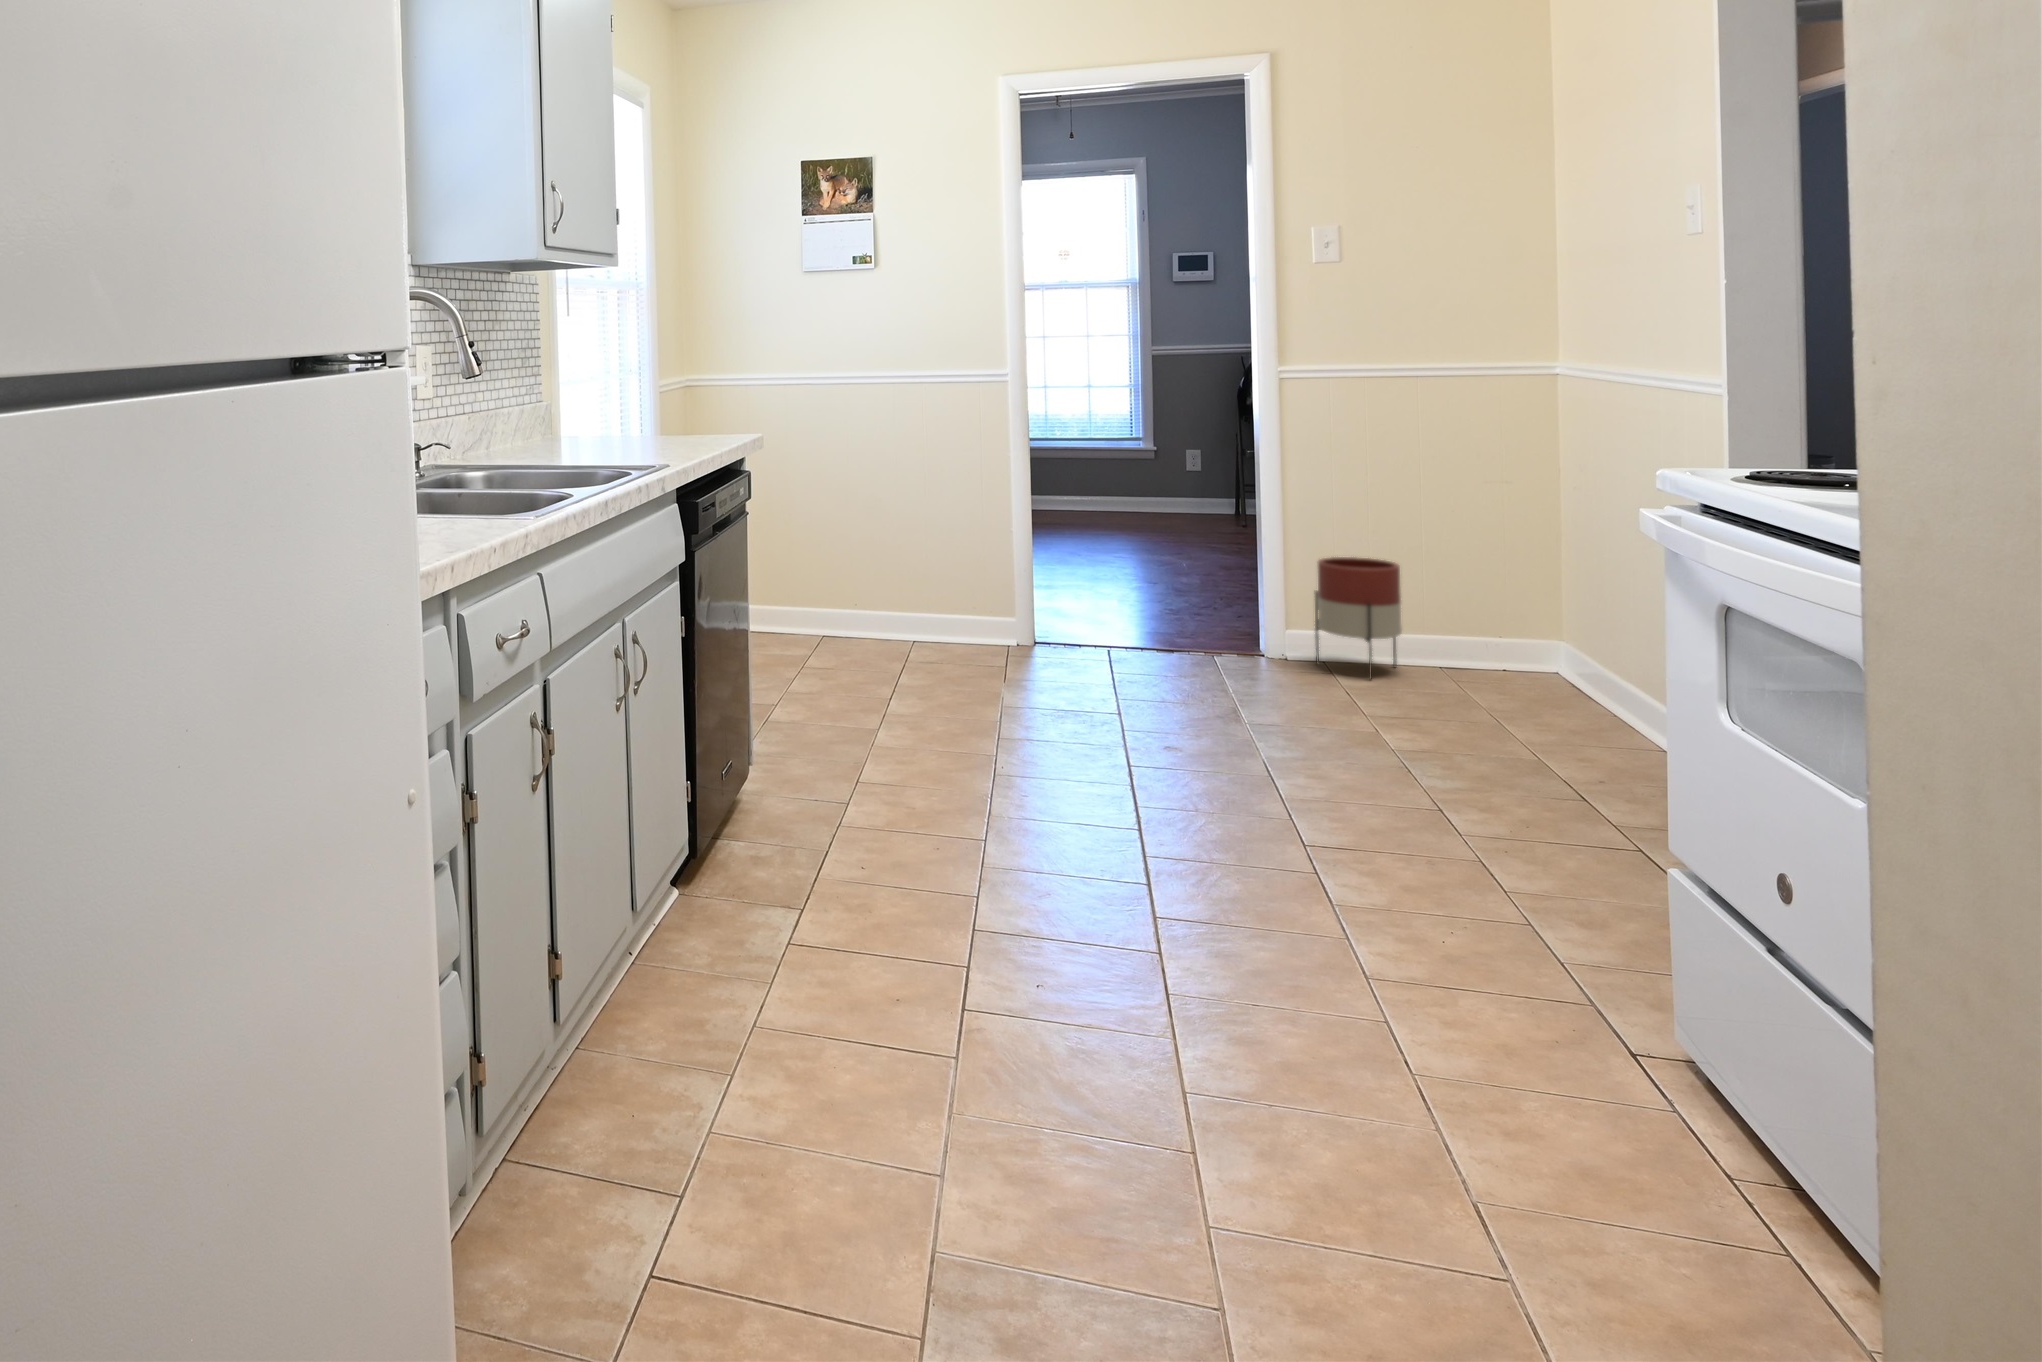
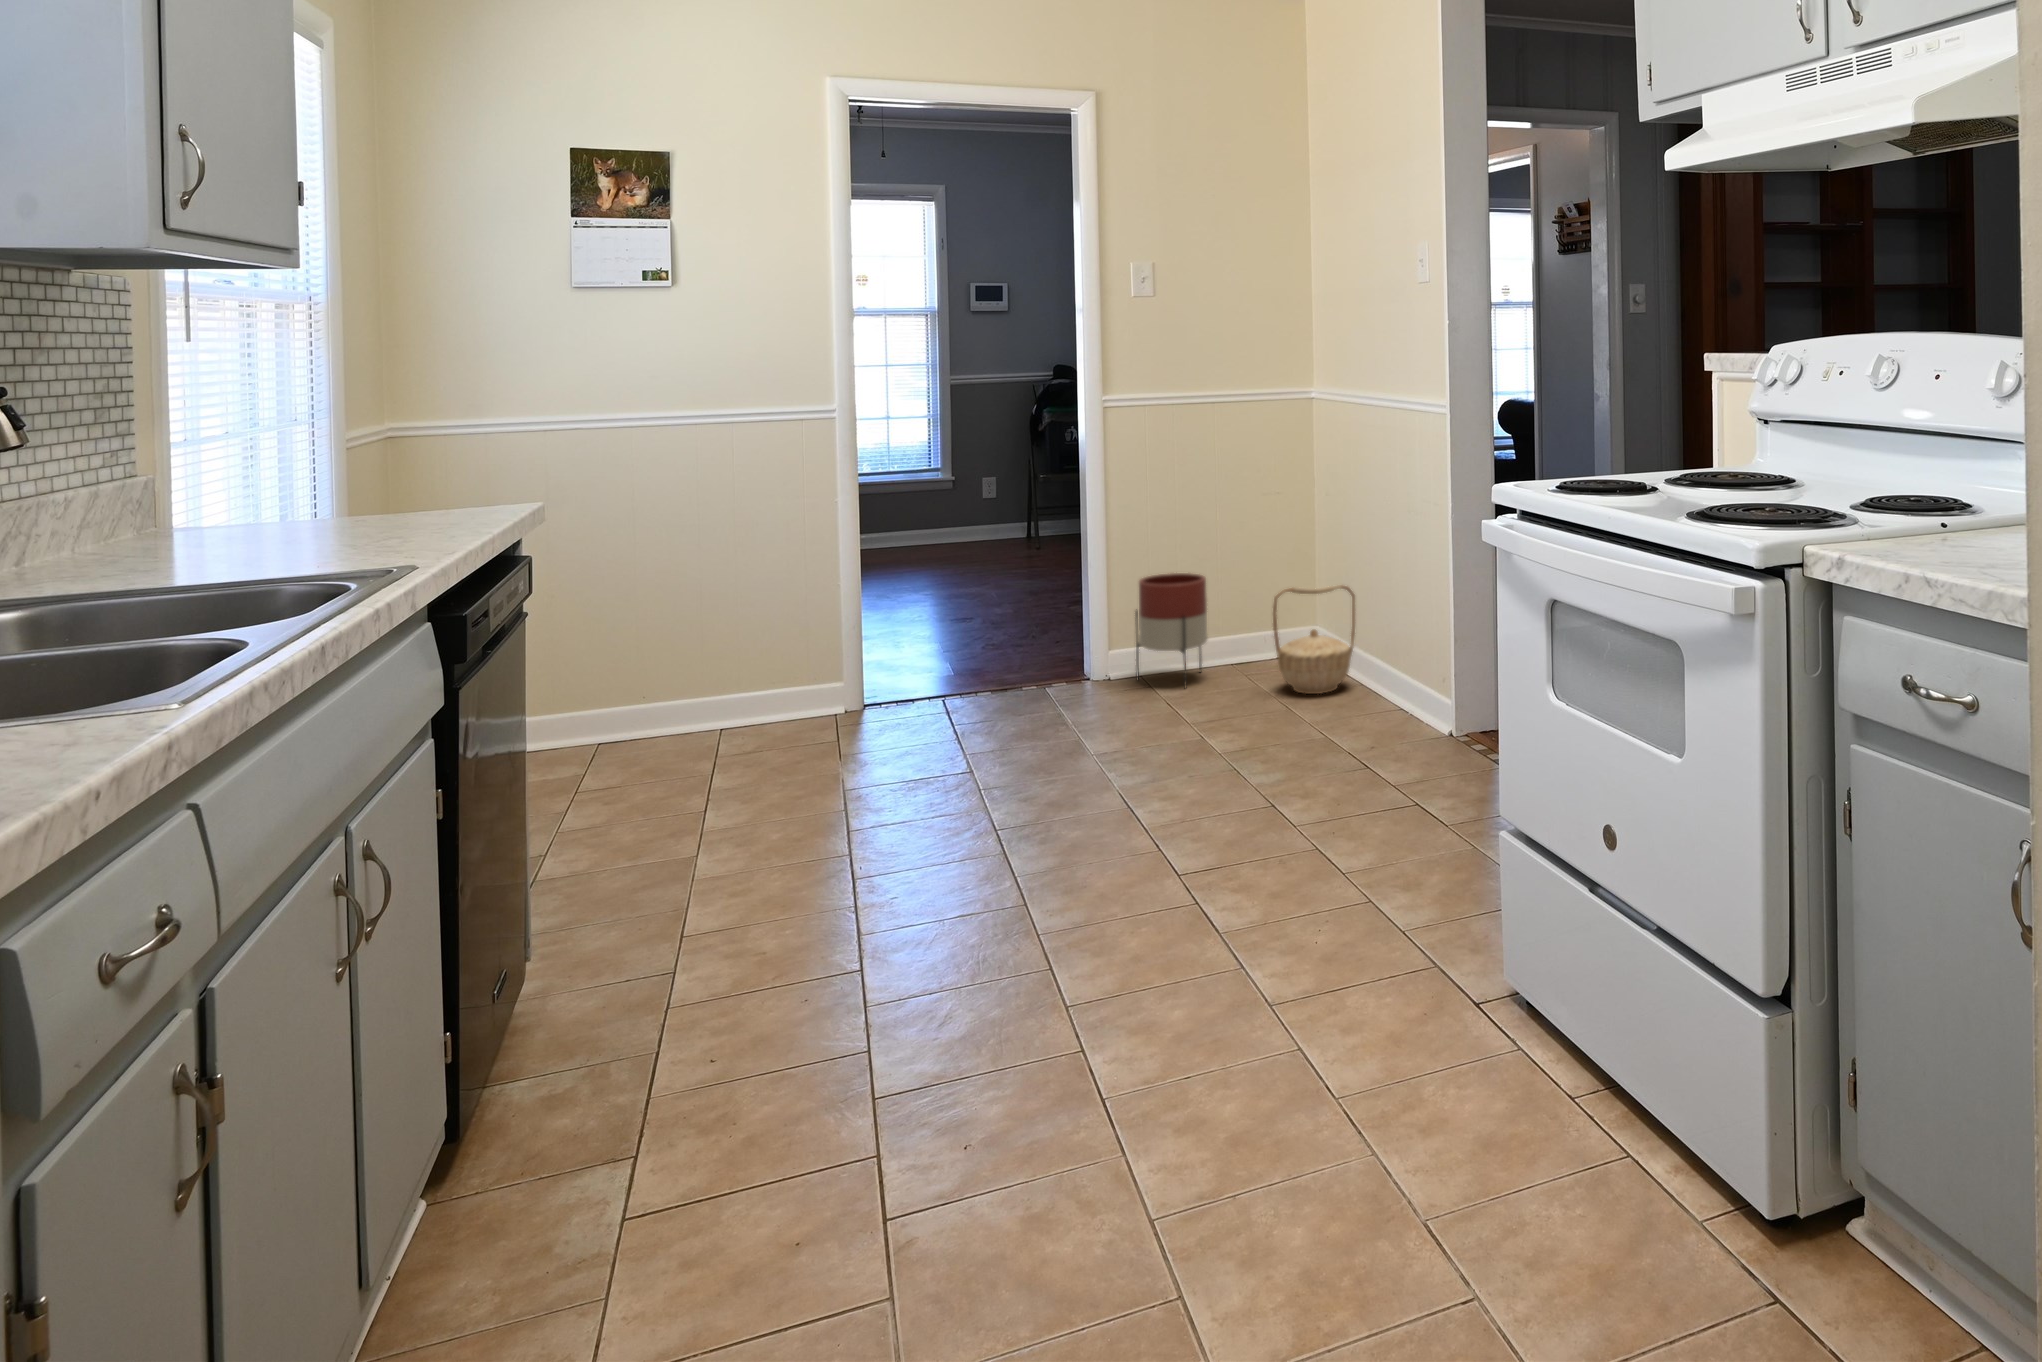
basket: none [1479,587,1599,713] -> present [1273,585,1355,694]

